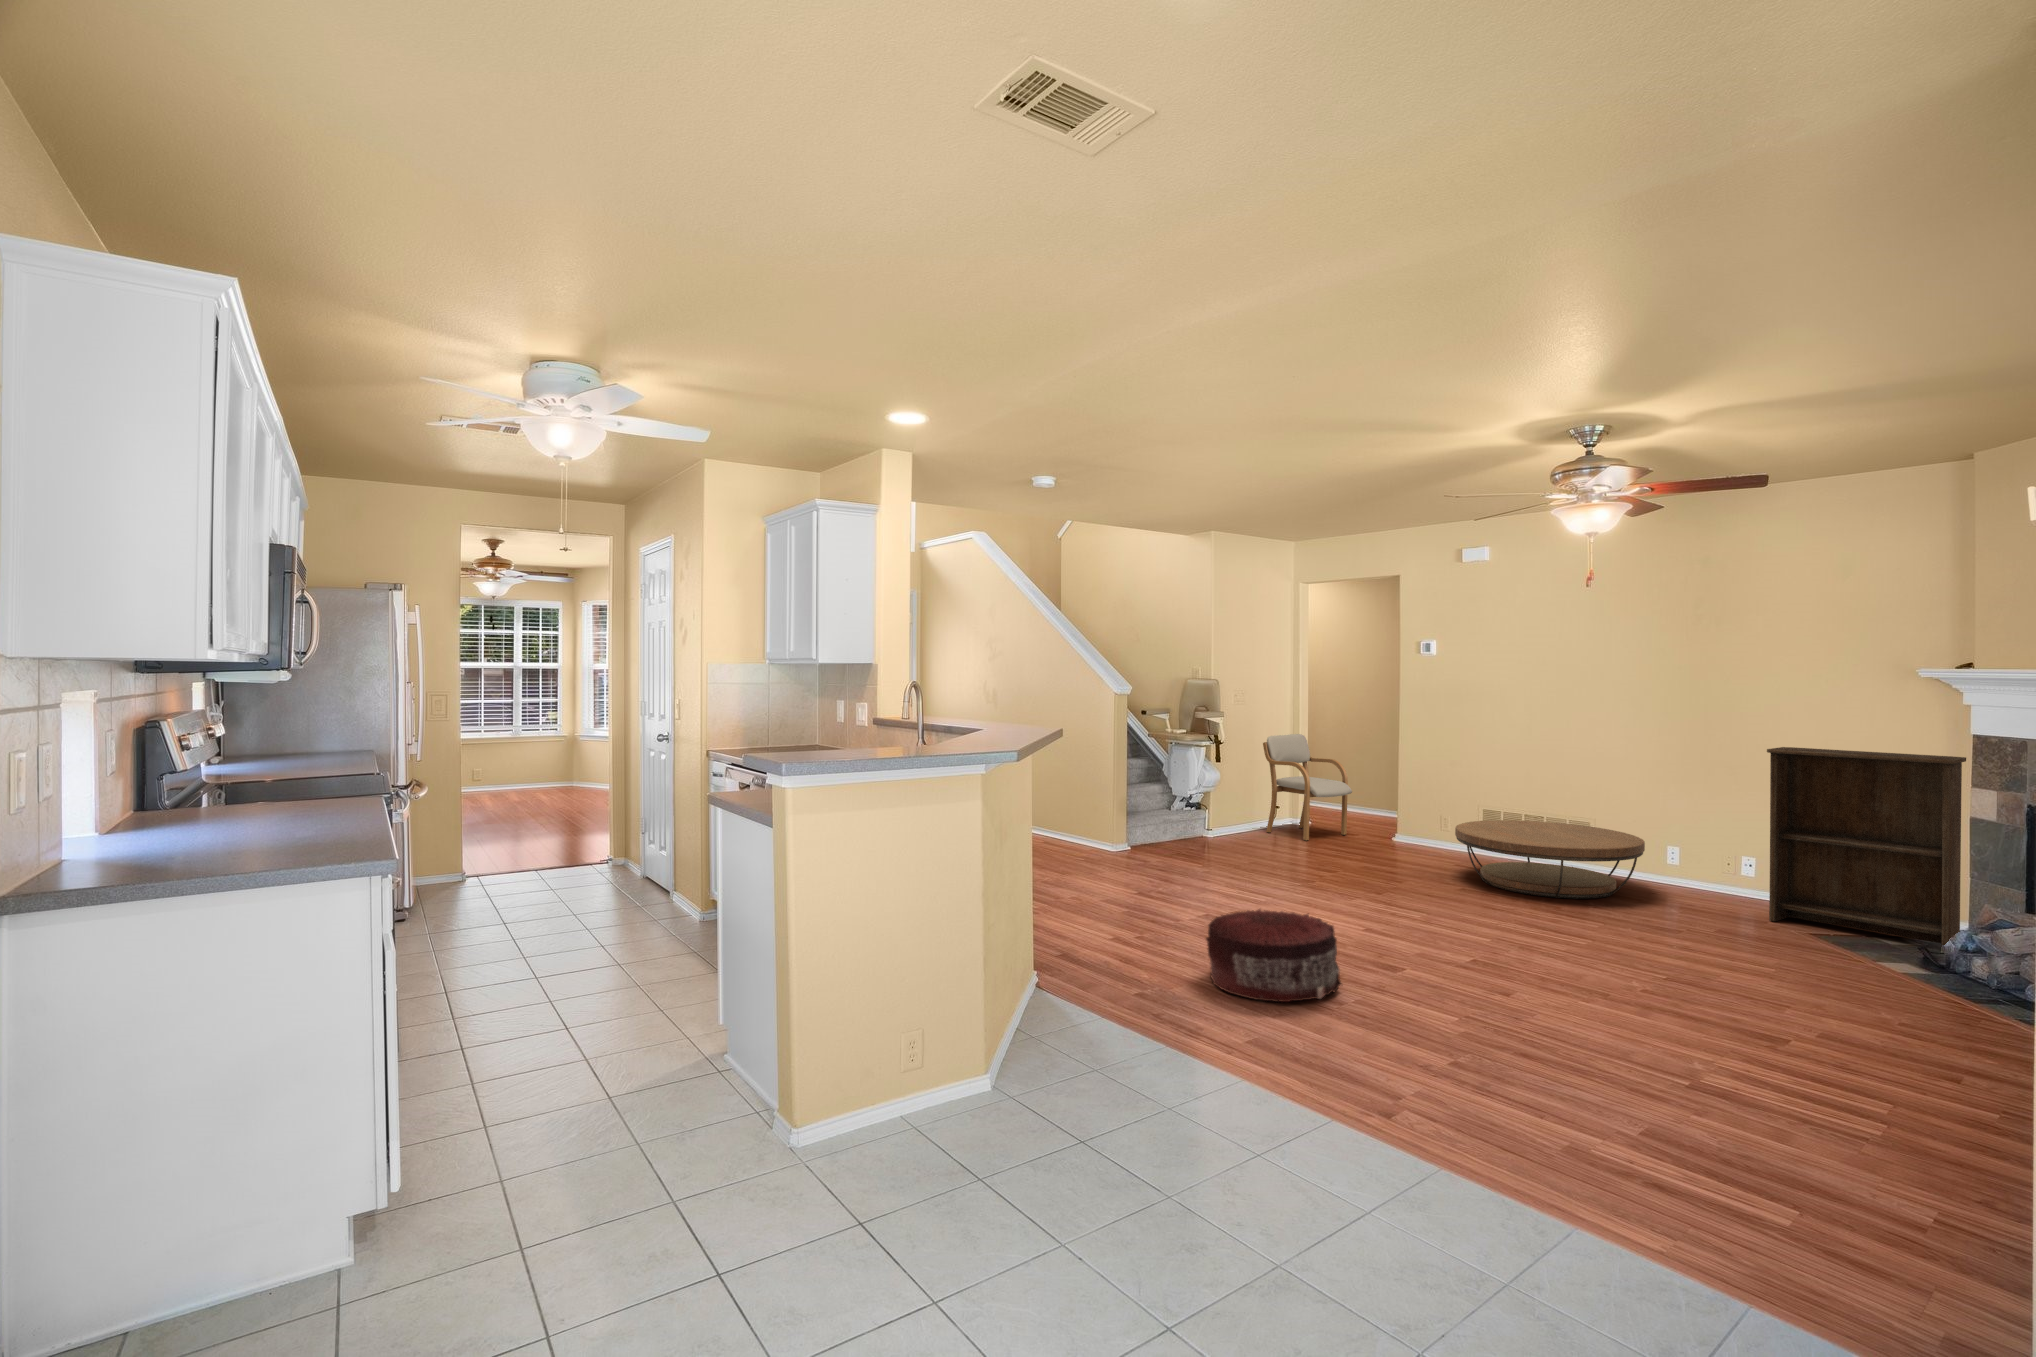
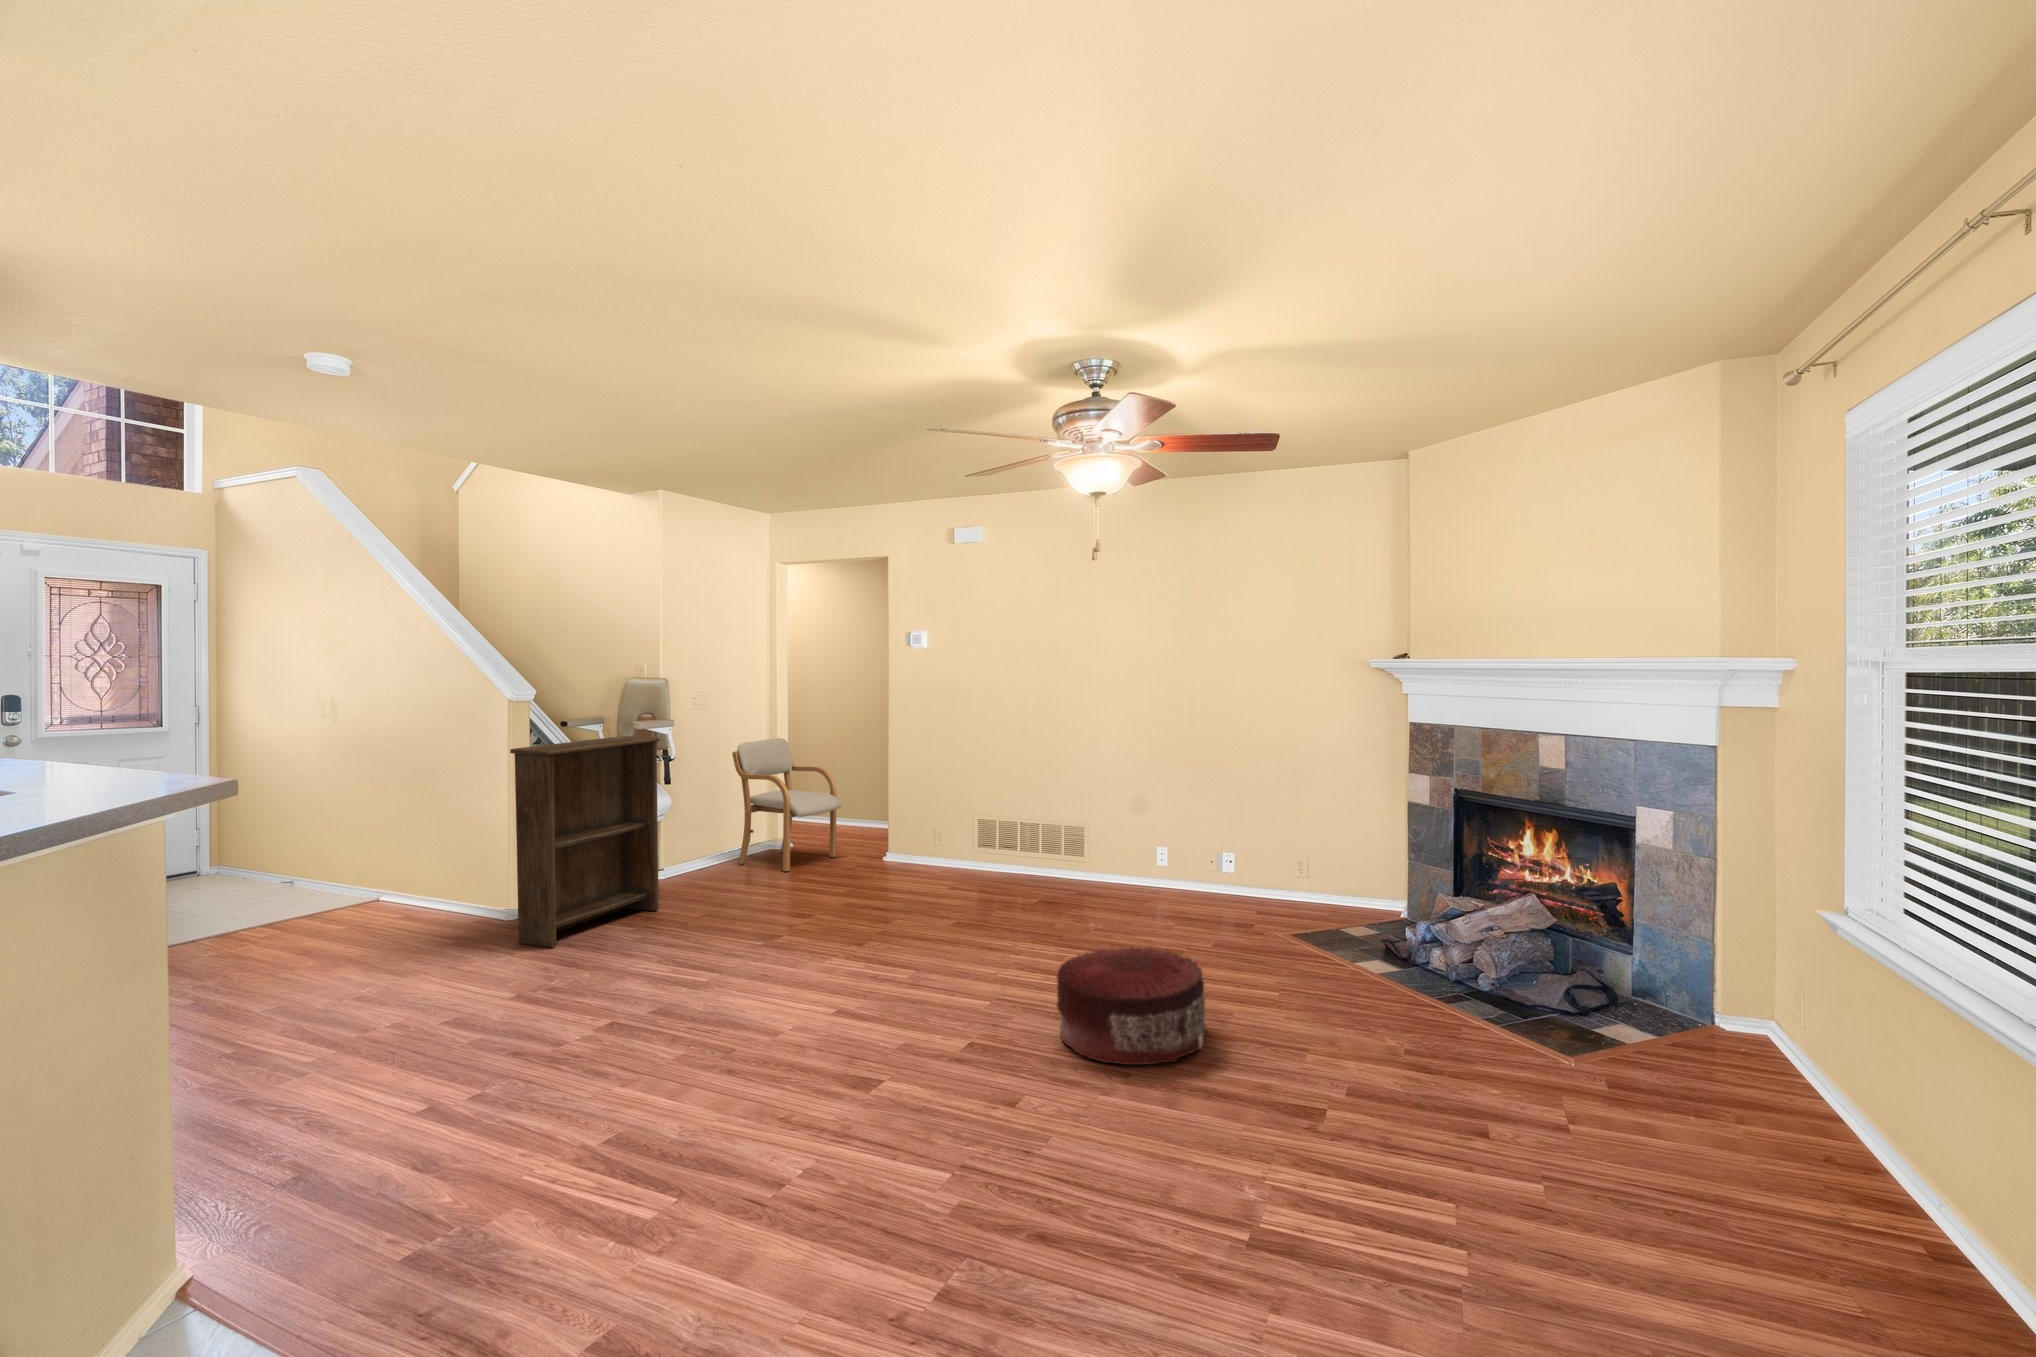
bookshelf: present [1767,747,1966,945] -> present [510,736,660,947]
coffee table: present [1455,820,1645,899] -> none [953,828,1141,922]
pouf: present [1206,909,1342,1002] -> present [1057,947,1207,1065]

